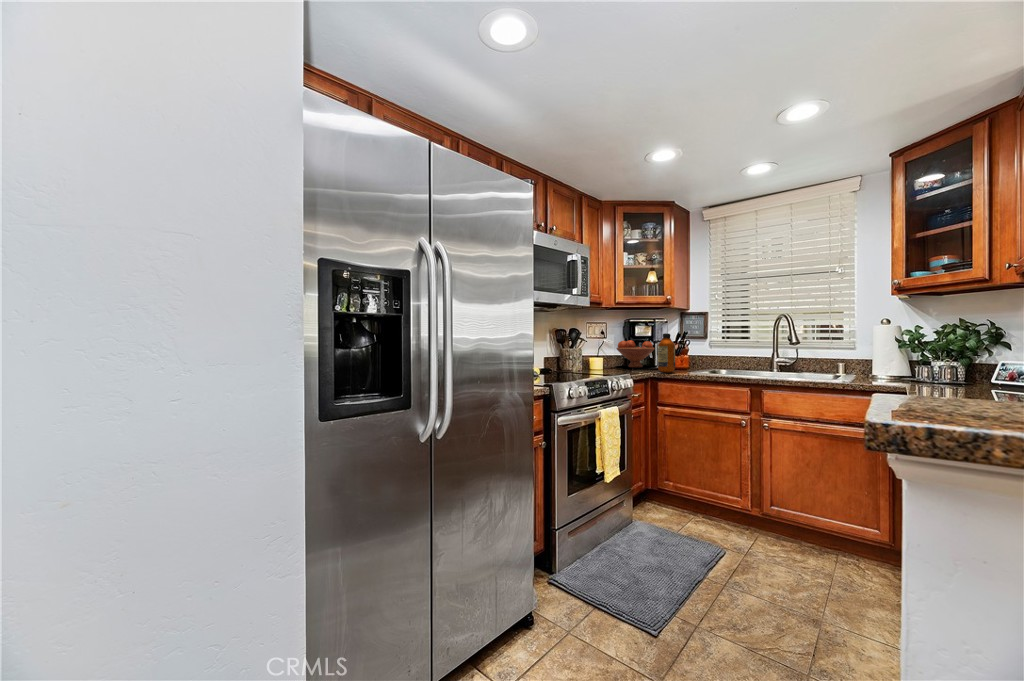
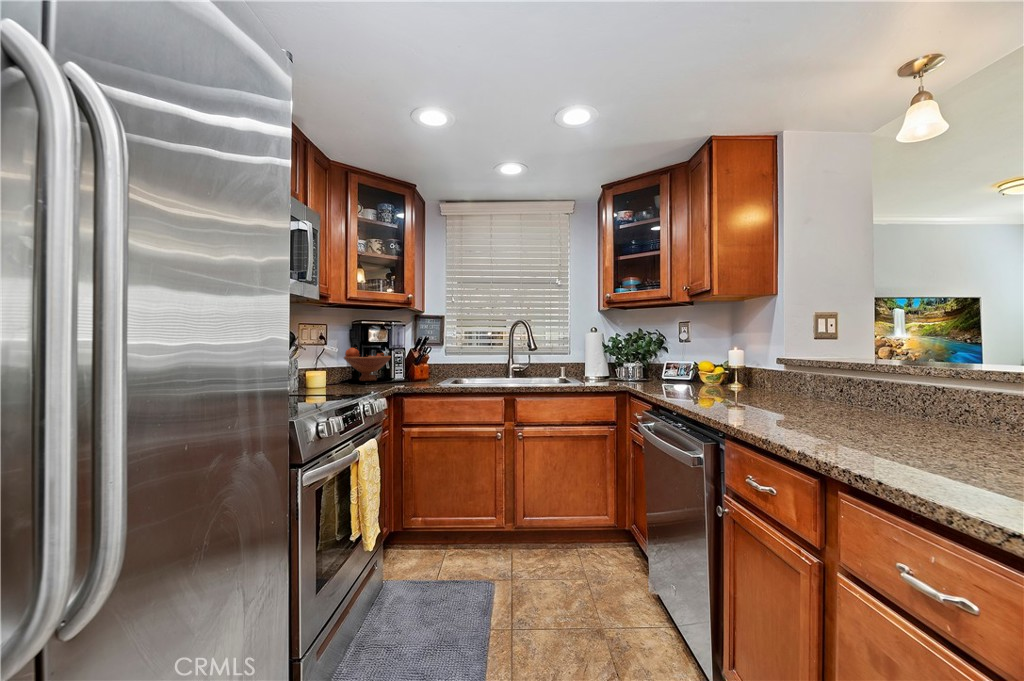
bottle: present [658,333,675,373] -> none [403,339,423,386]

